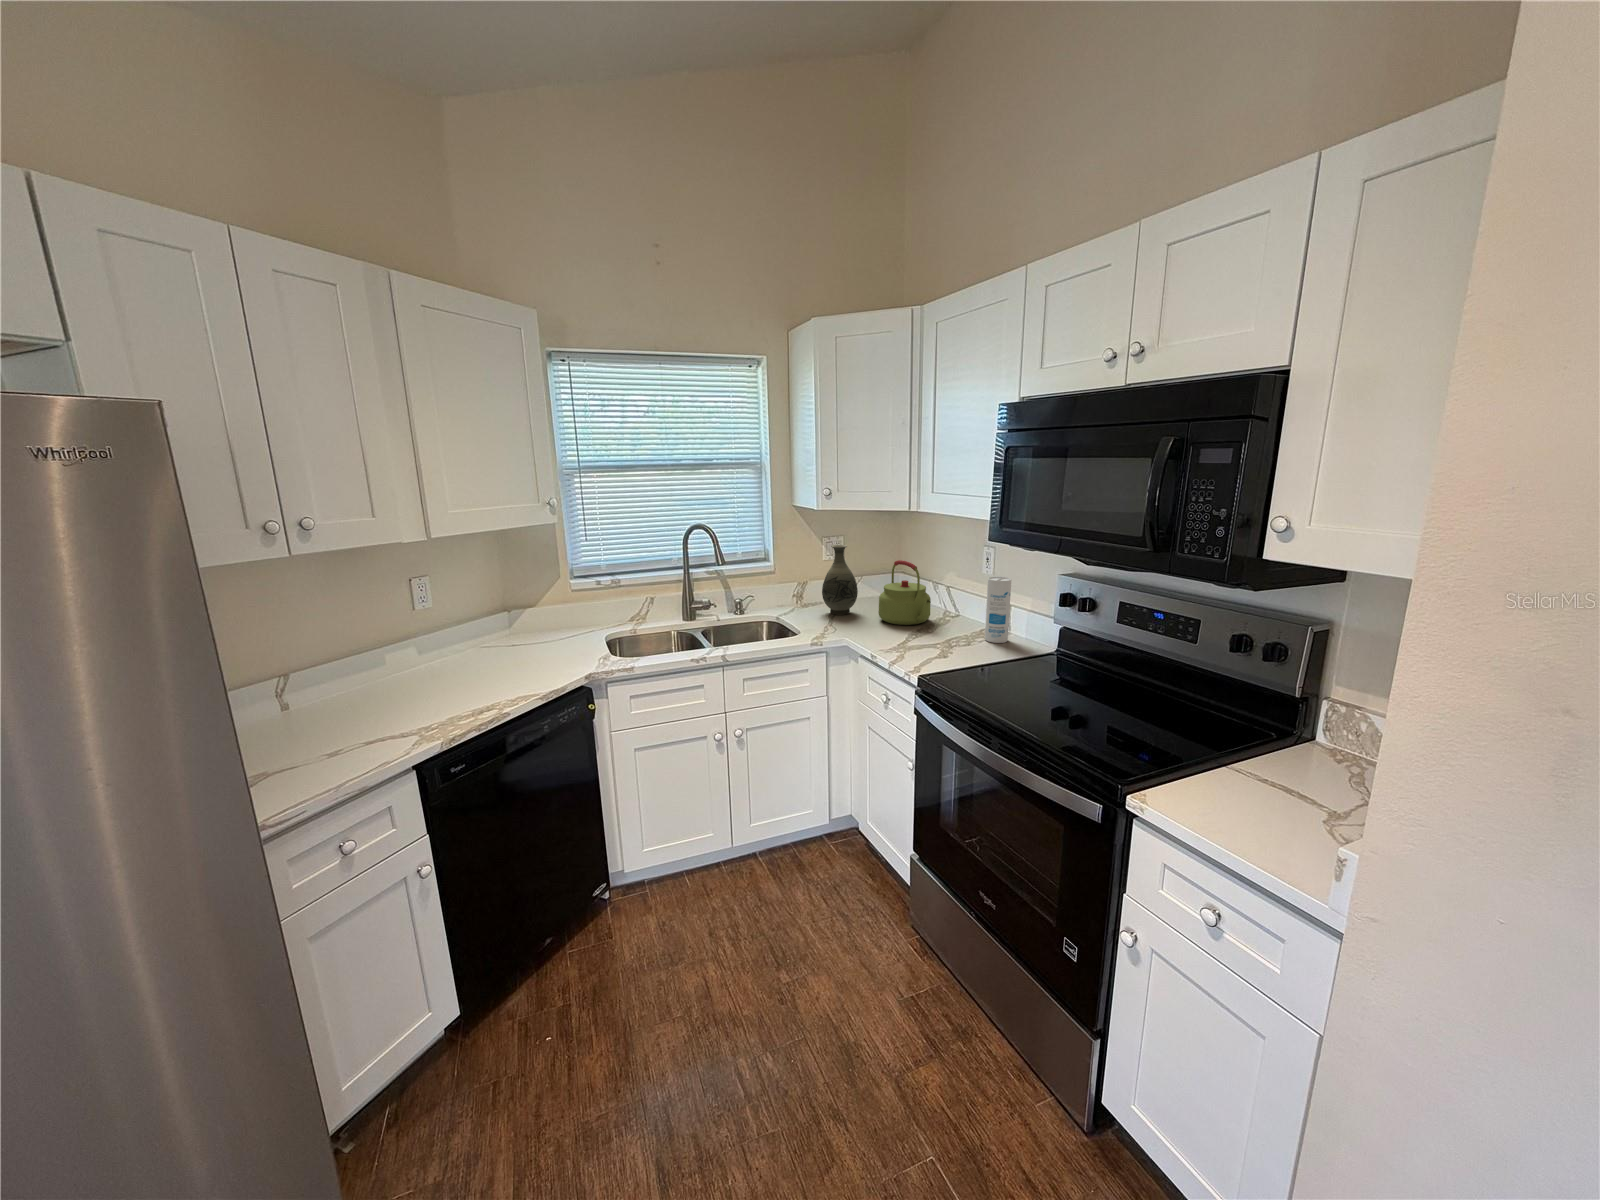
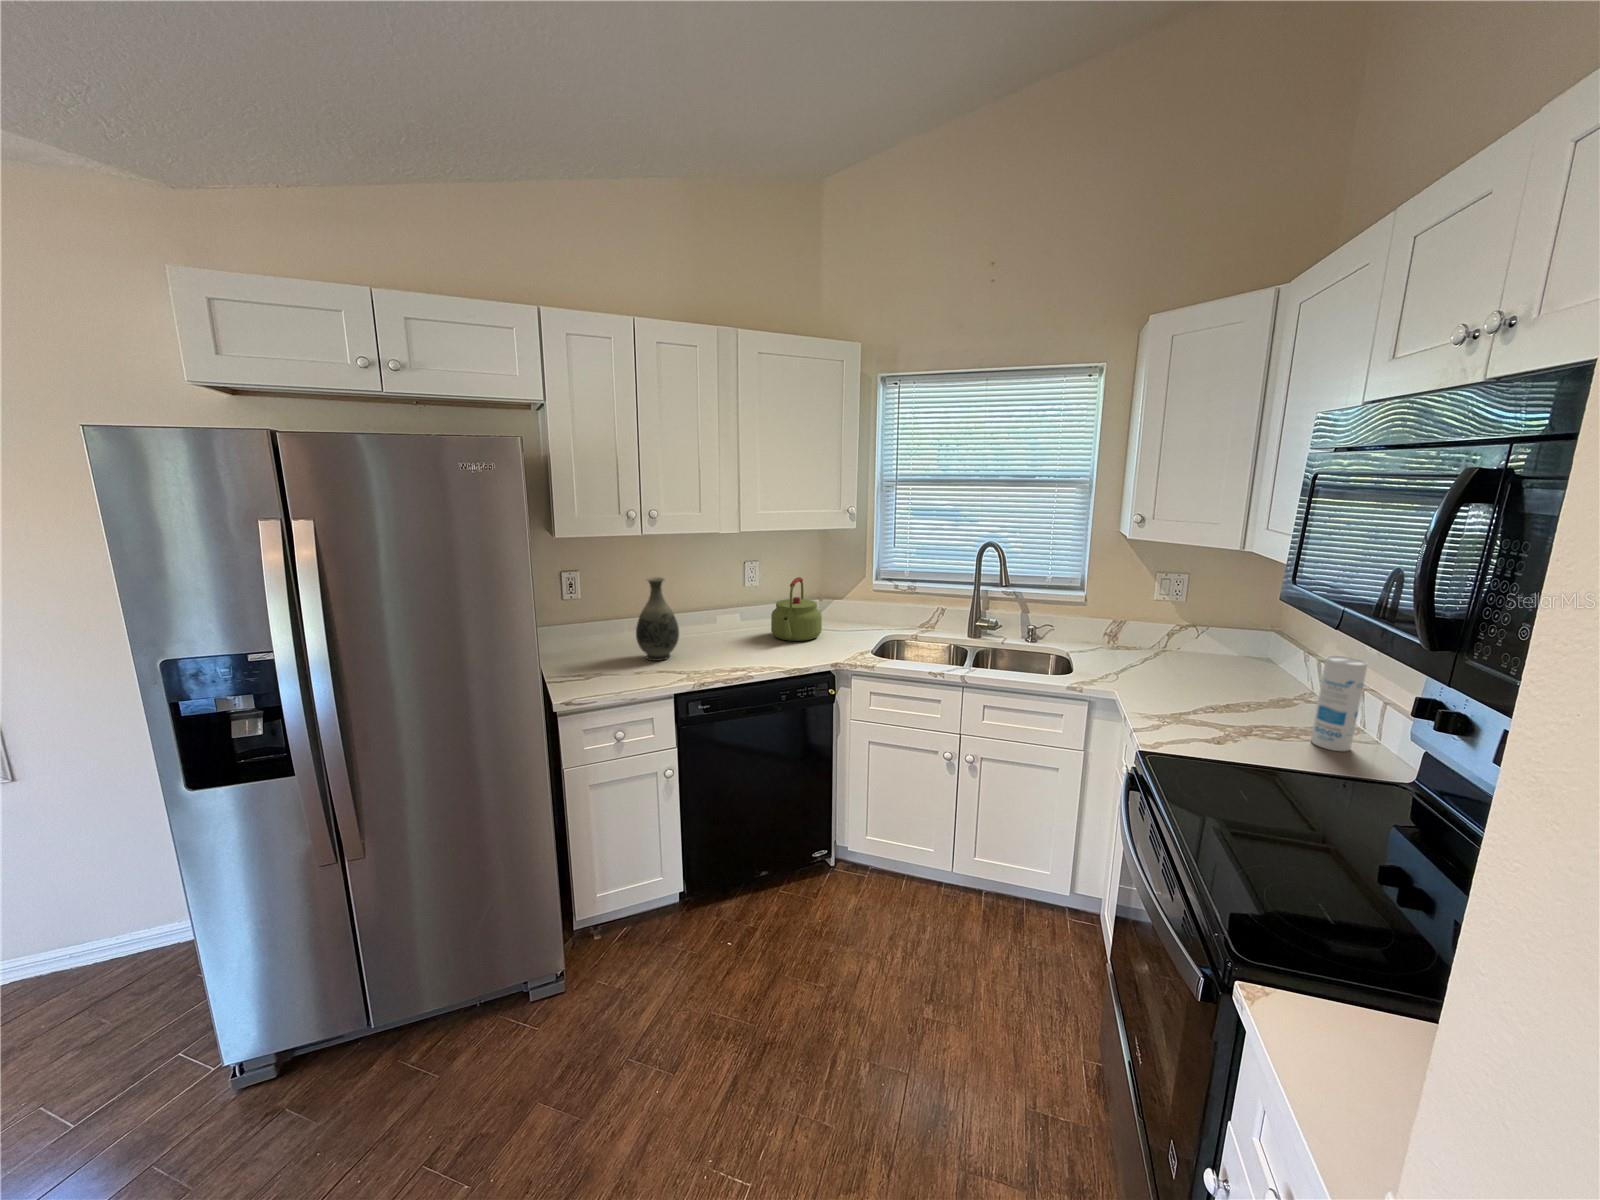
vase: present [822,545,858,615] -> present [636,577,679,661]
kettle: present [879,560,931,625] -> present [771,577,822,641]

